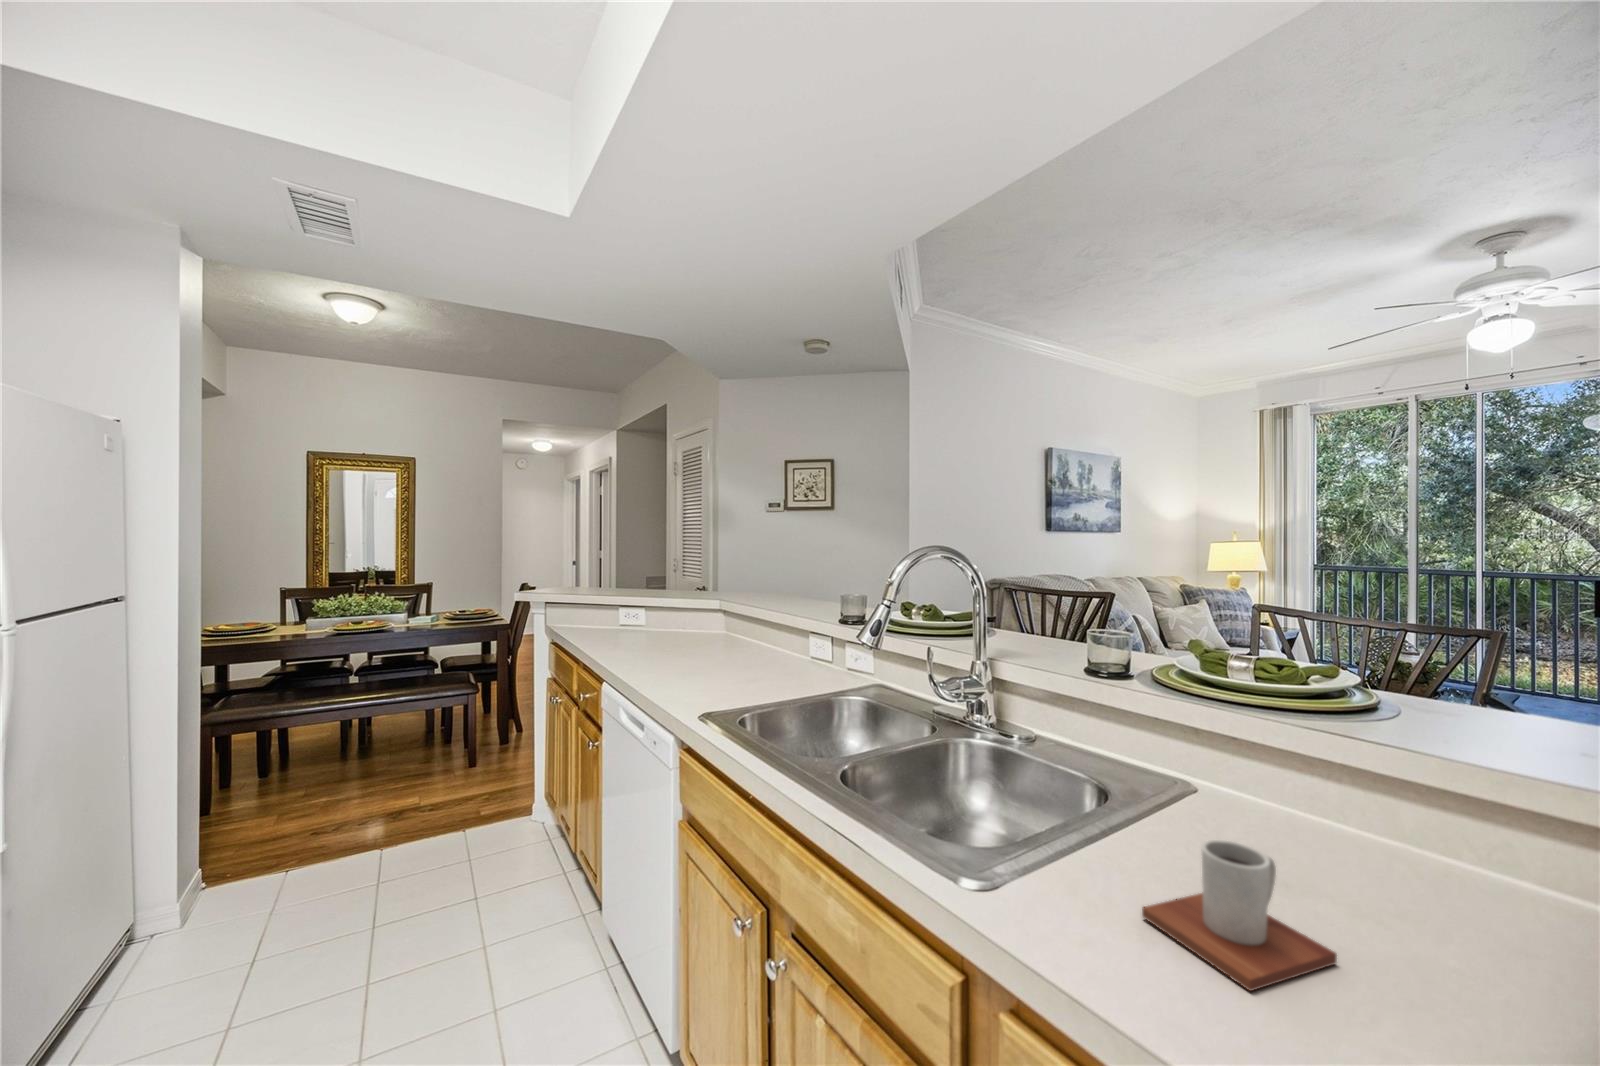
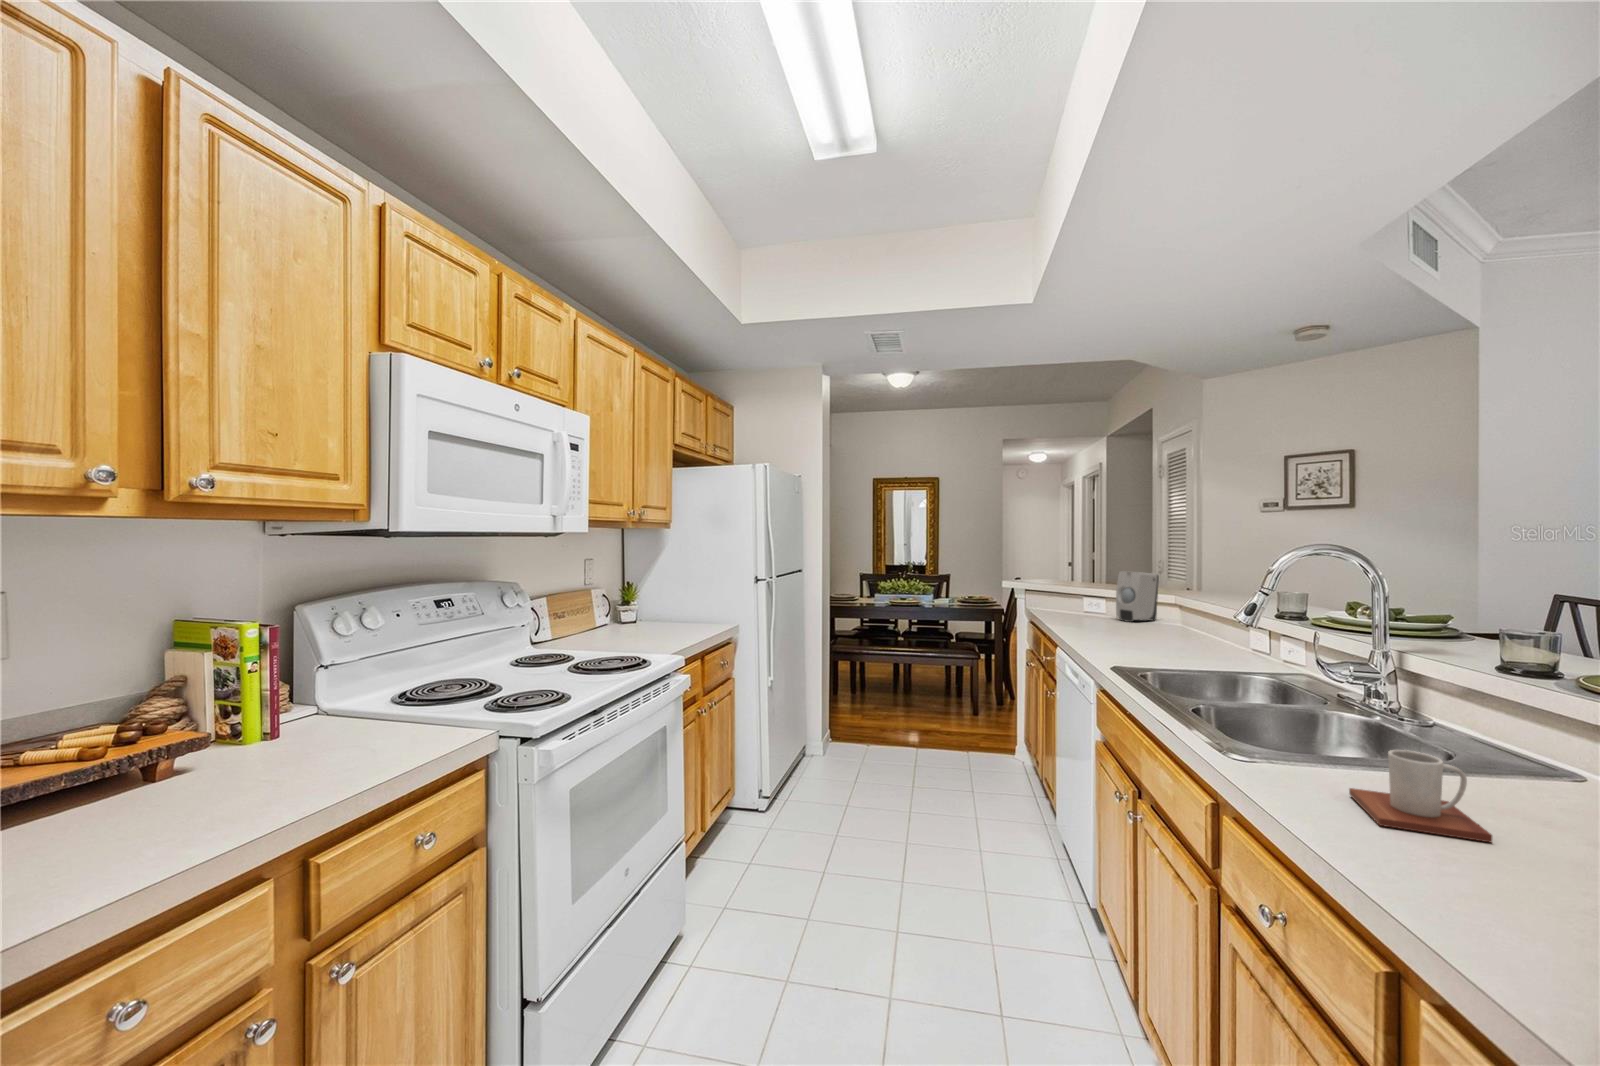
soap dispenser: none [656,575,698,634] -> present [1116,571,1159,622]

